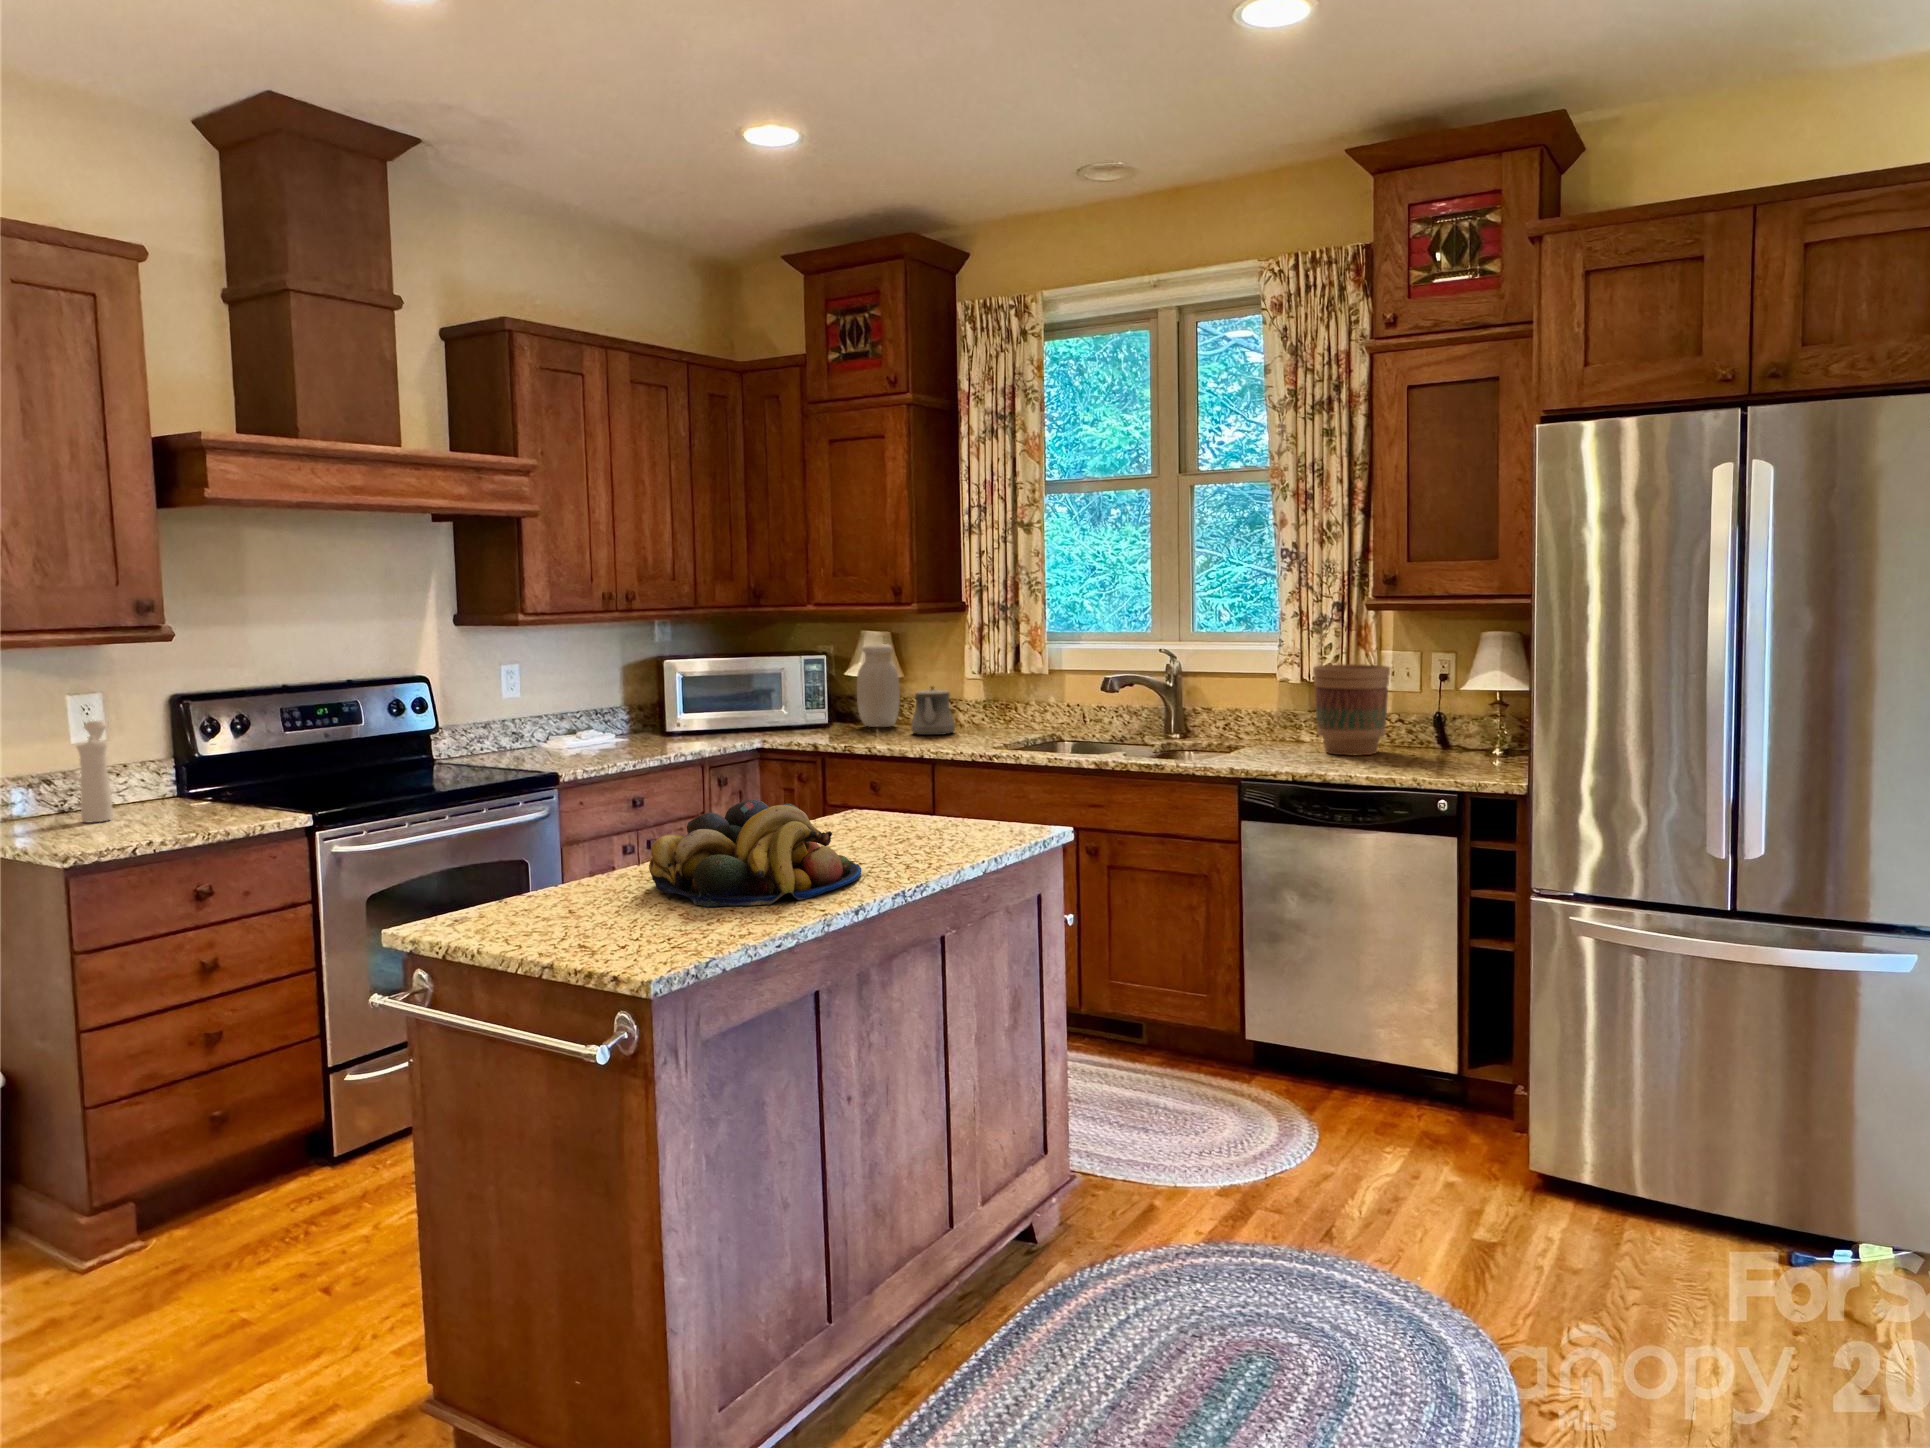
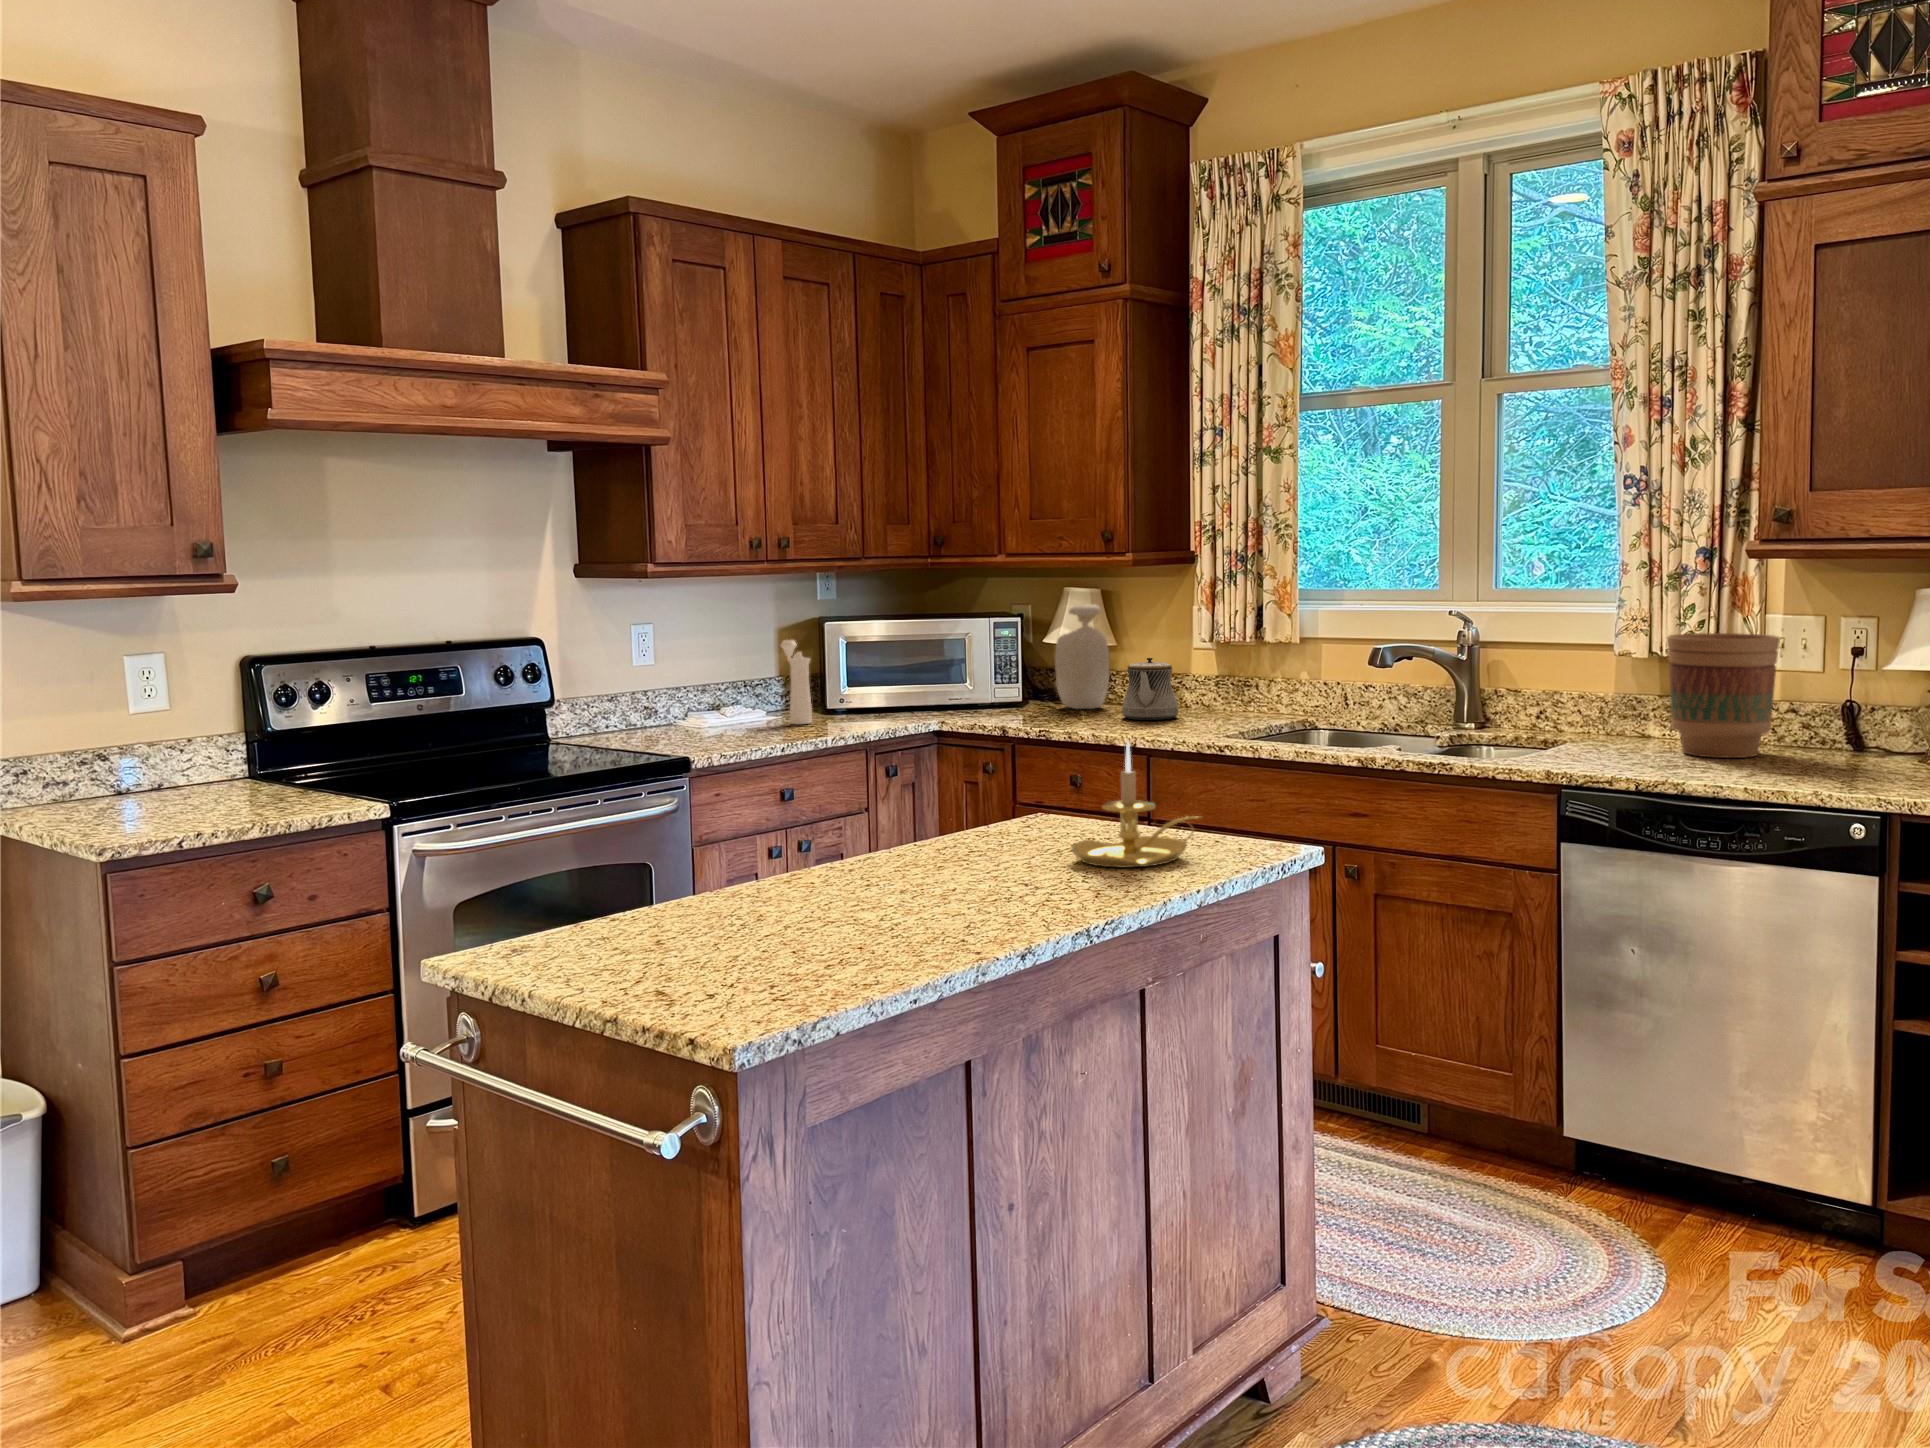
pepper mill: present [76,721,113,823] -> present [781,640,812,724]
candle holder: none [883,751,980,846] -> present [1071,741,1201,867]
fruit bowl: present [649,800,861,907] -> none [759,800,1037,943]

